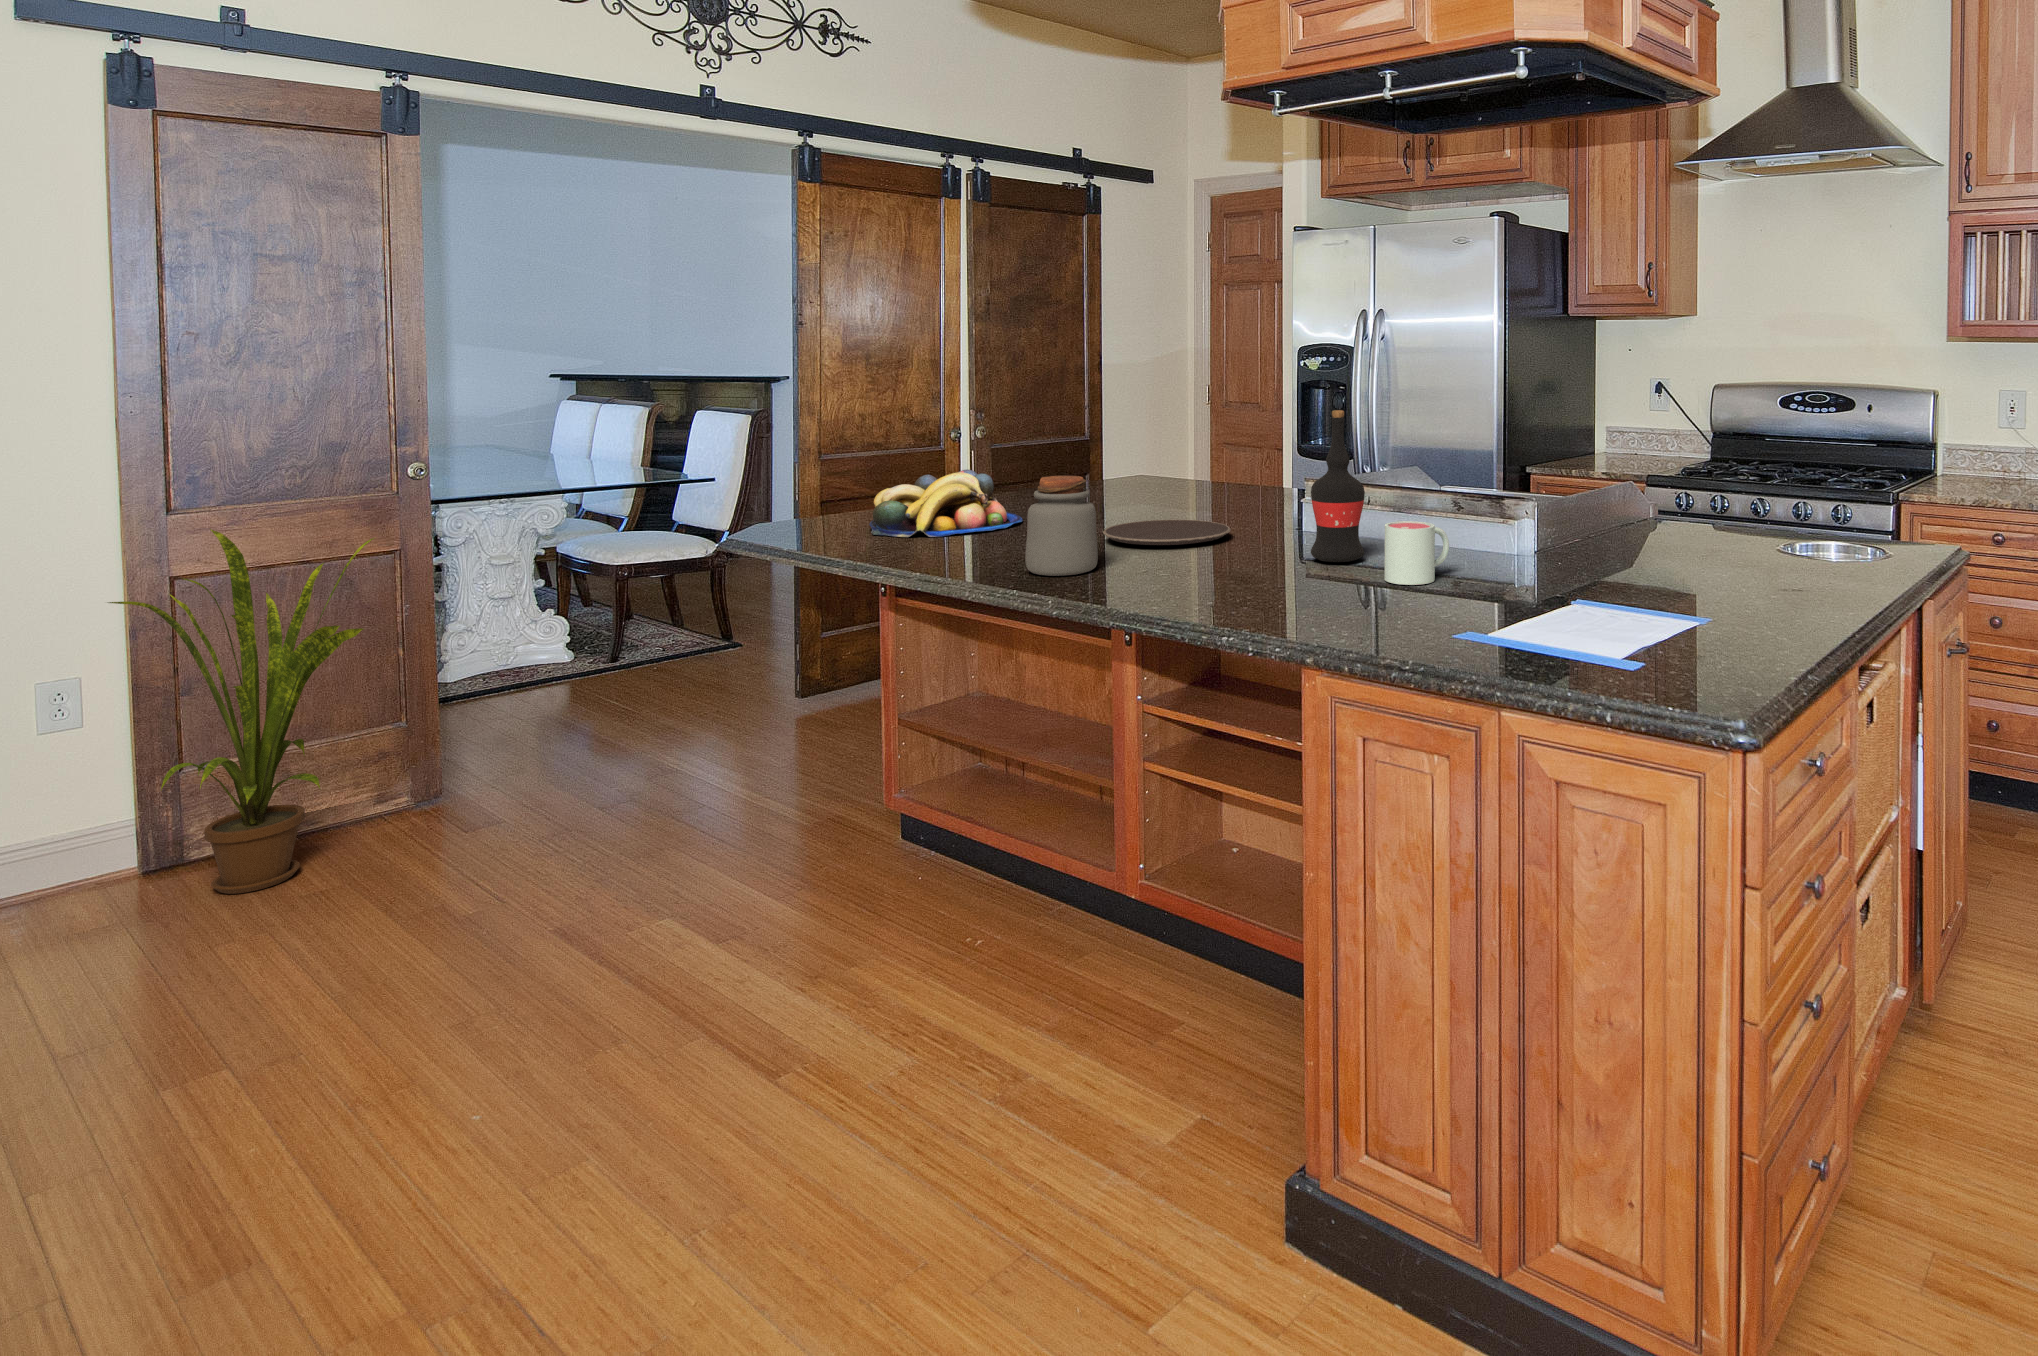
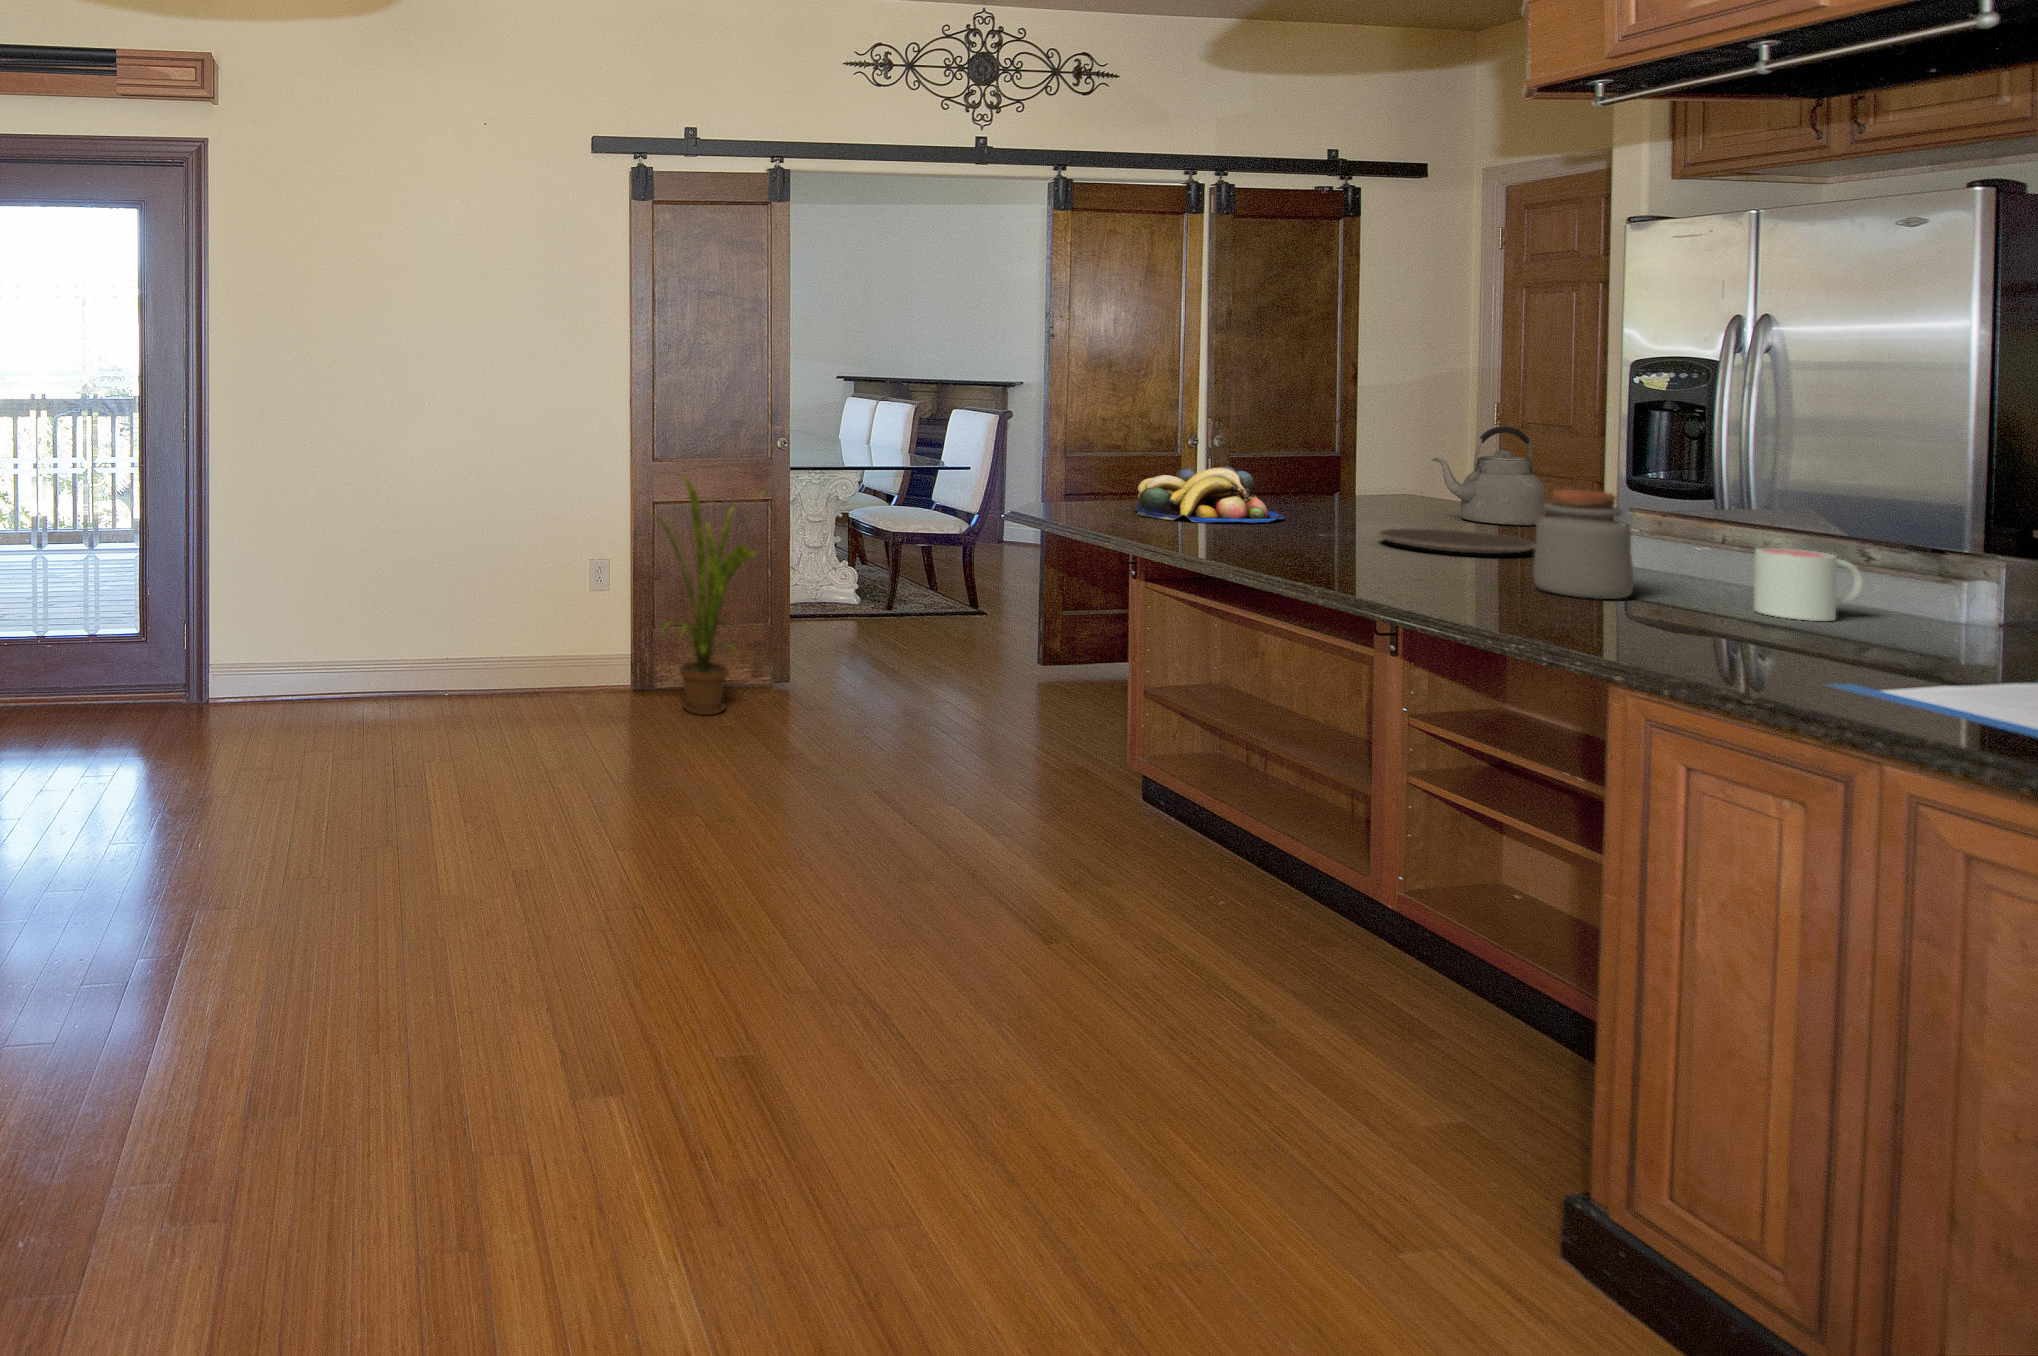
wine bottle: present [1311,410,1365,562] -> none [1647,421,1729,589]
kettle: none [1149,414,1235,505] -> present [1431,427,1546,525]
jar: present [1025,476,1098,576] -> present [1533,490,1634,599]

